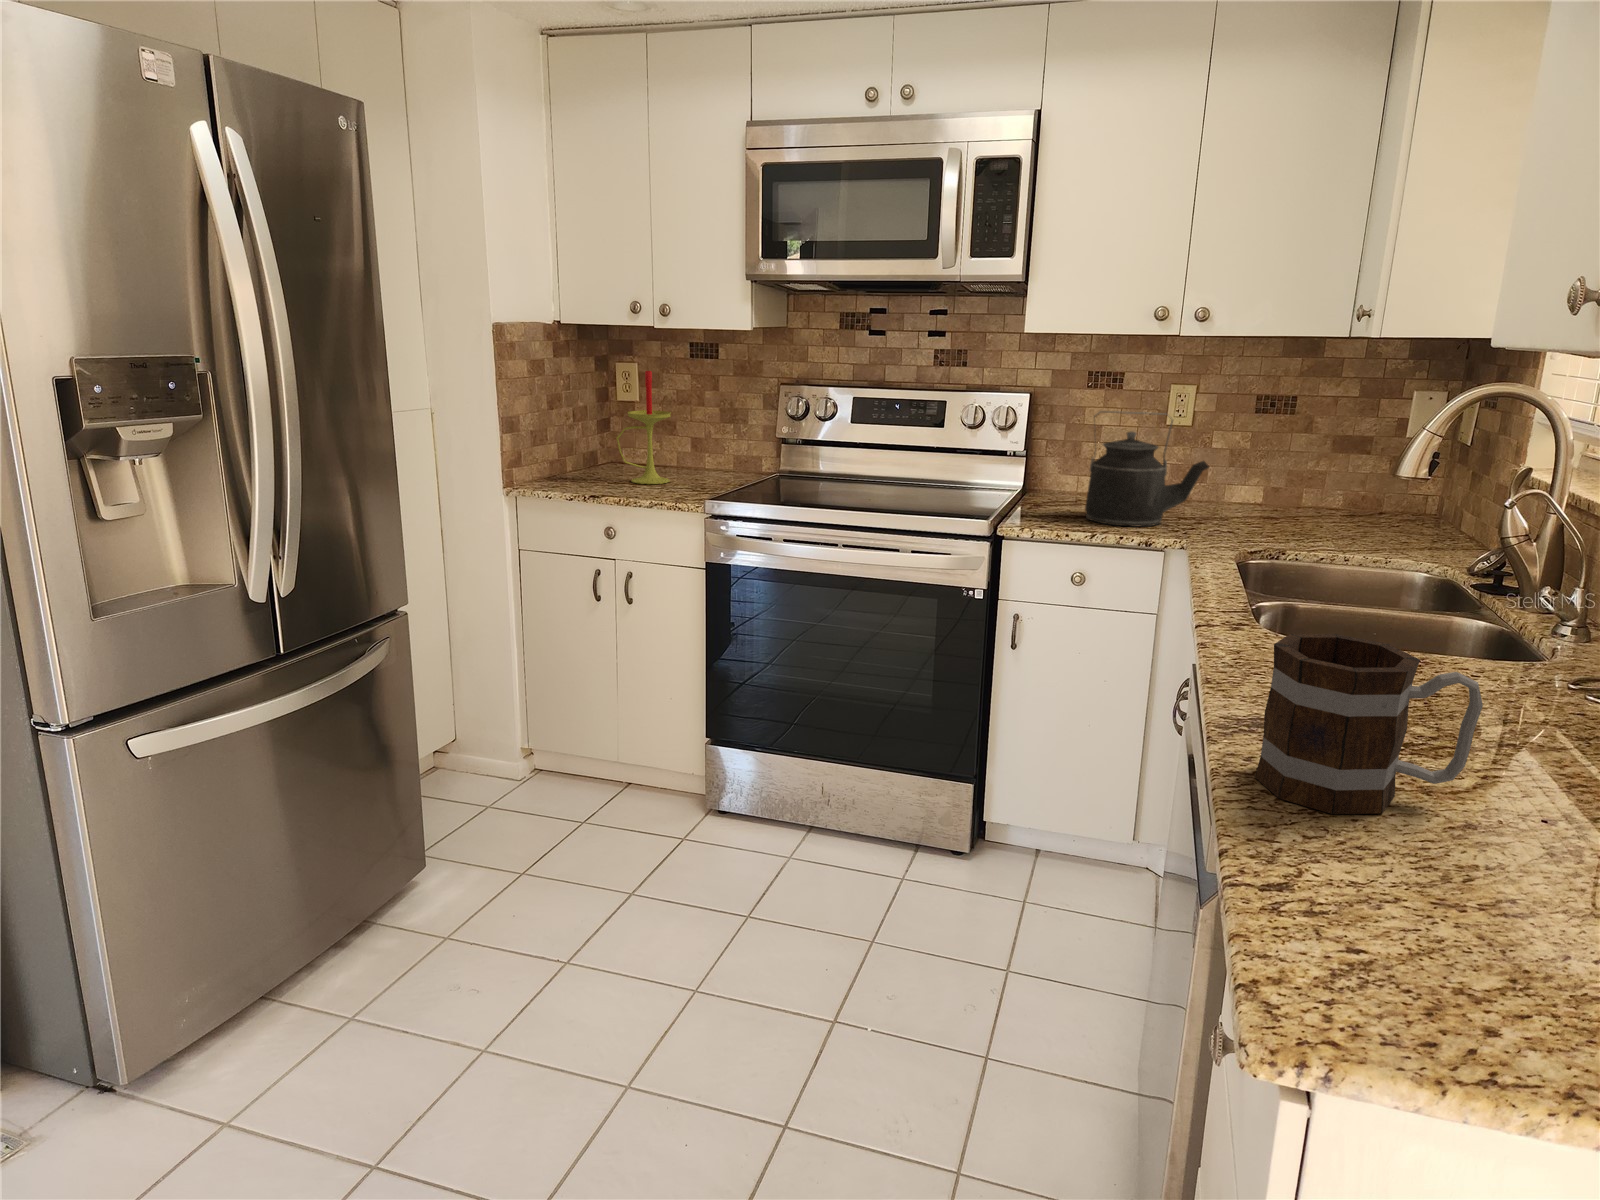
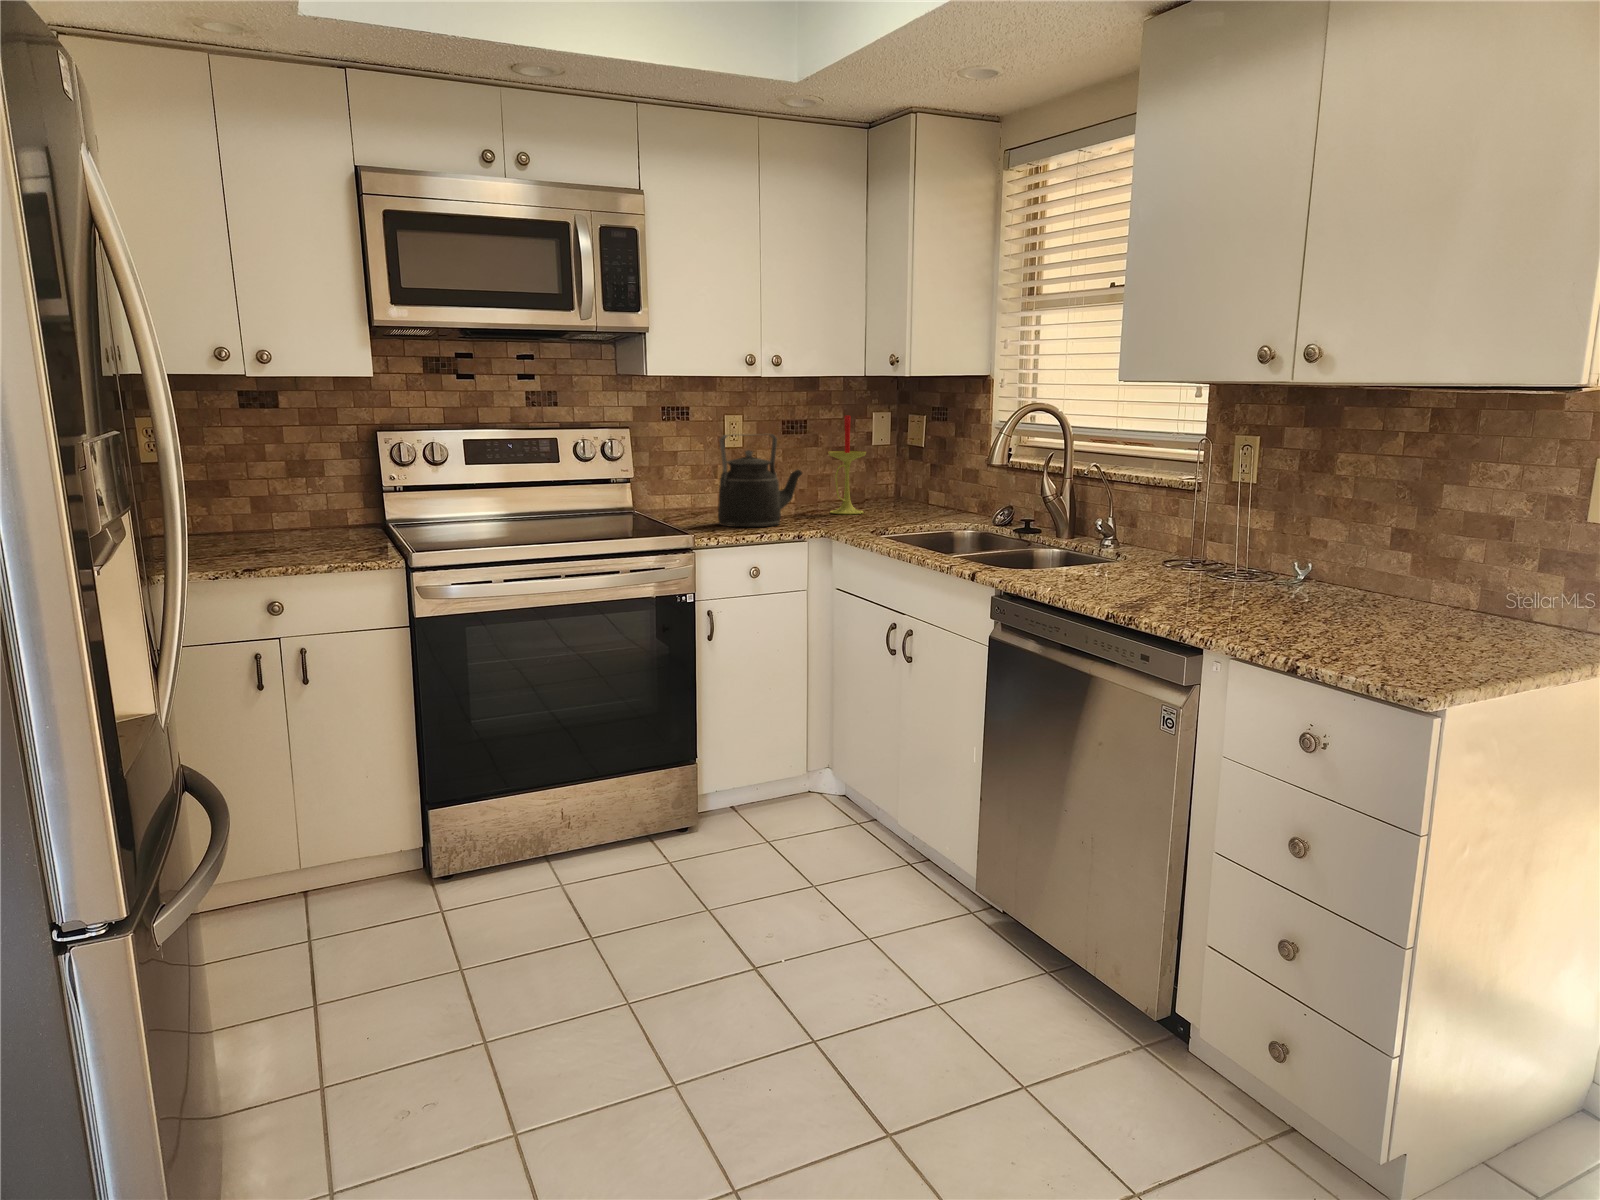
candle: present [617,371,671,484] -> present [829,416,866,514]
mug: present [1255,634,1483,814] -> none [1197,512,1287,599]

